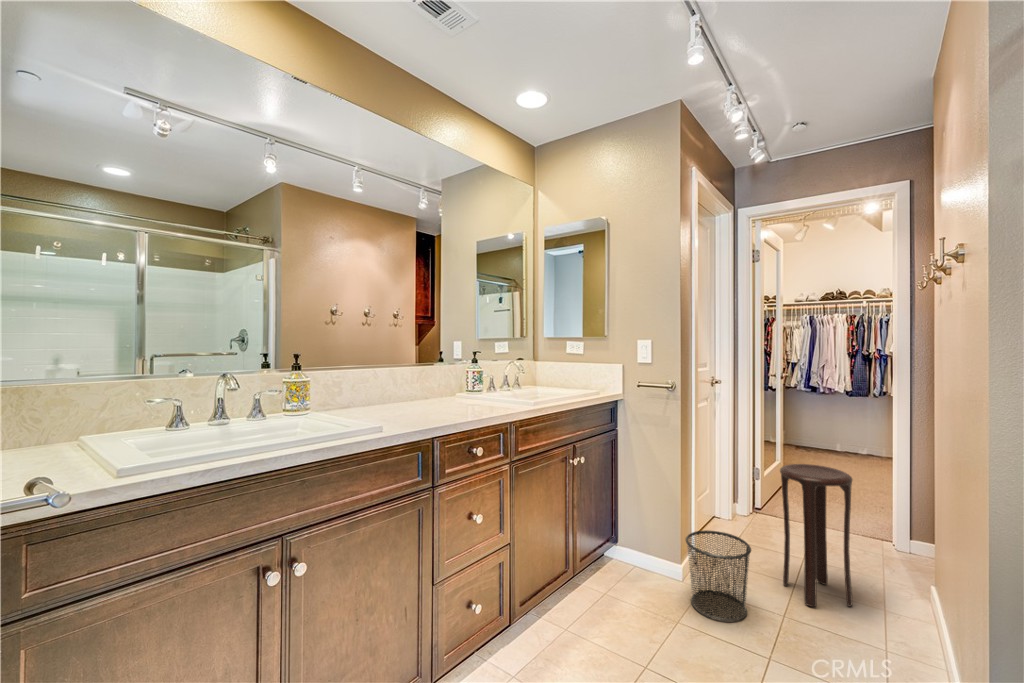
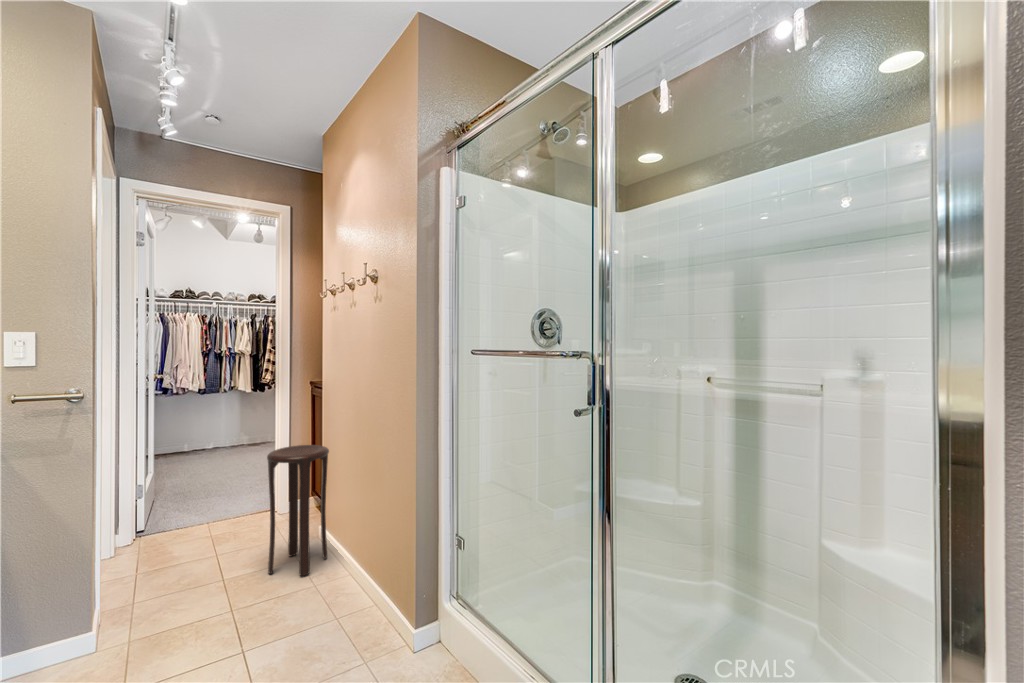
waste bin: present [686,530,751,622] -> none [198,541,279,648]

